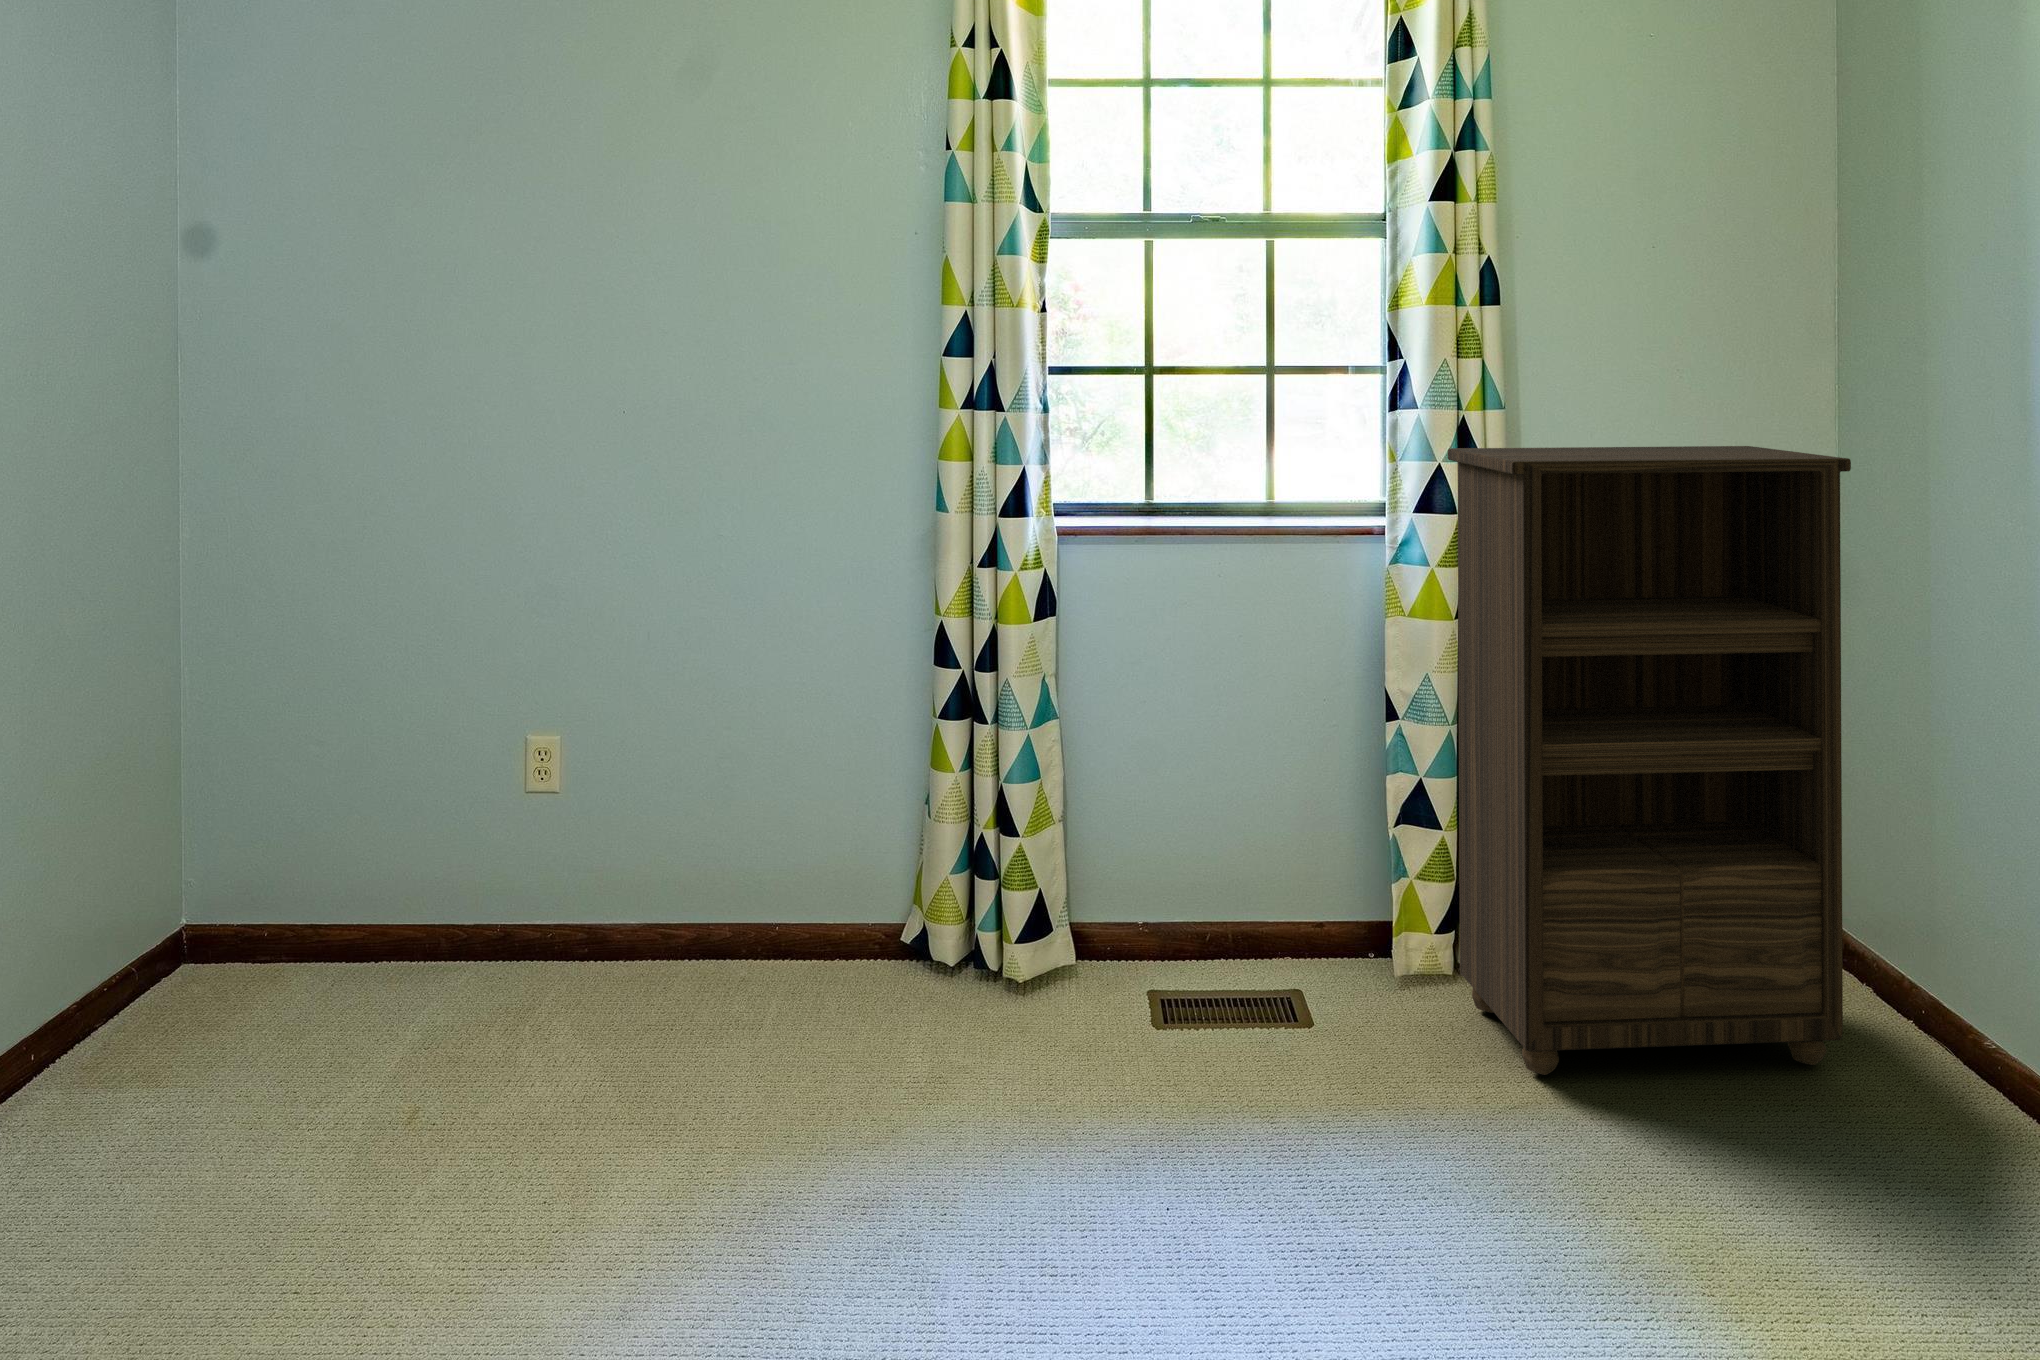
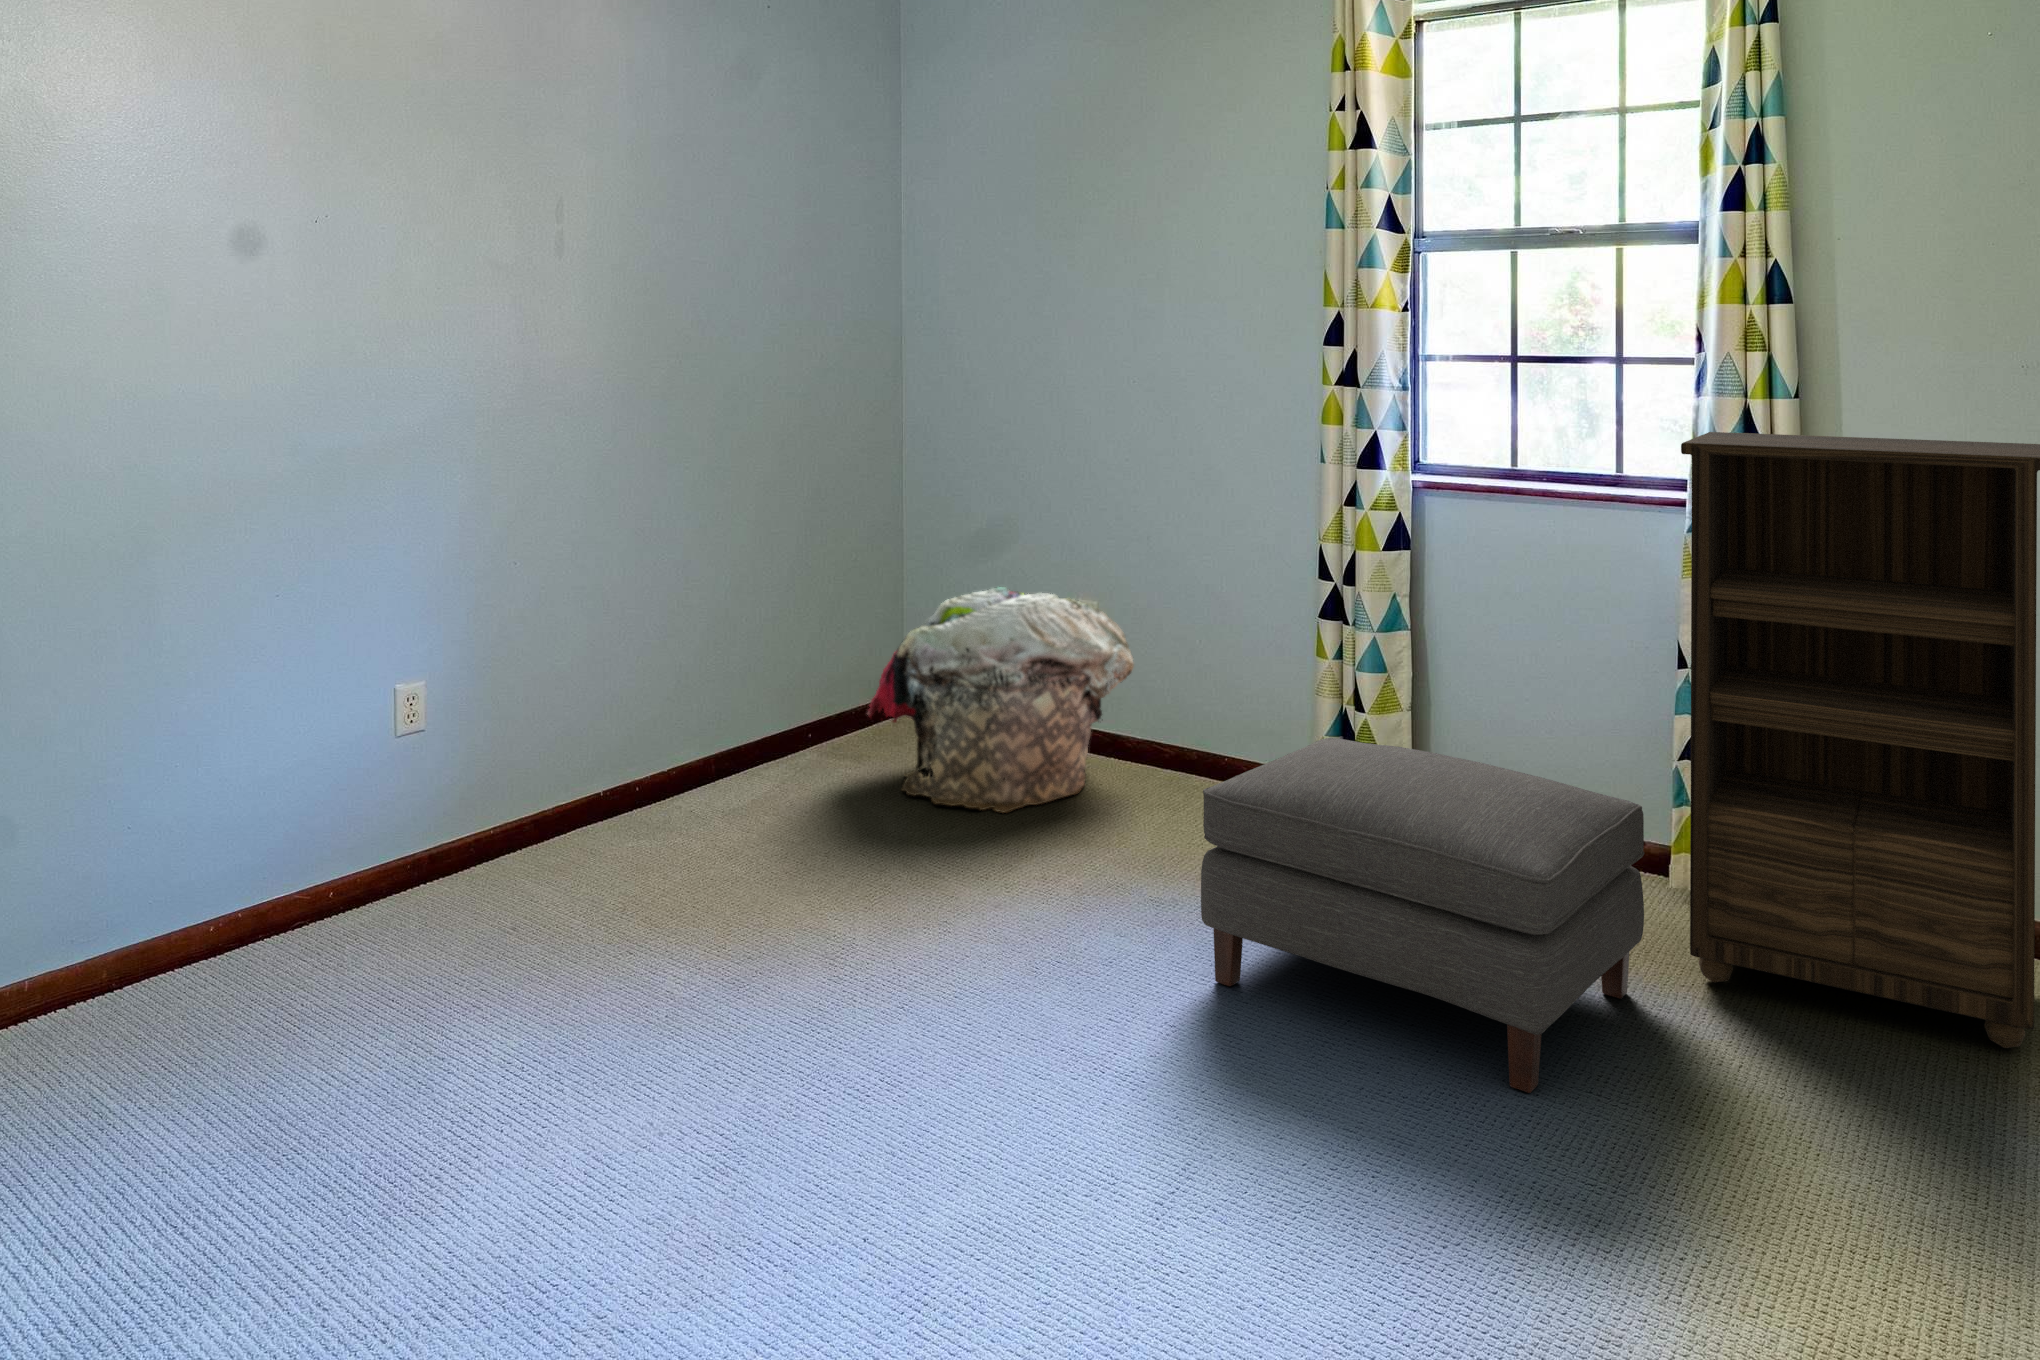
laundry basket: none [219,738,669,1114] -> present [867,587,1134,813]
ottoman: none [1059,877,1590,1286] -> present [1201,738,1644,1093]

